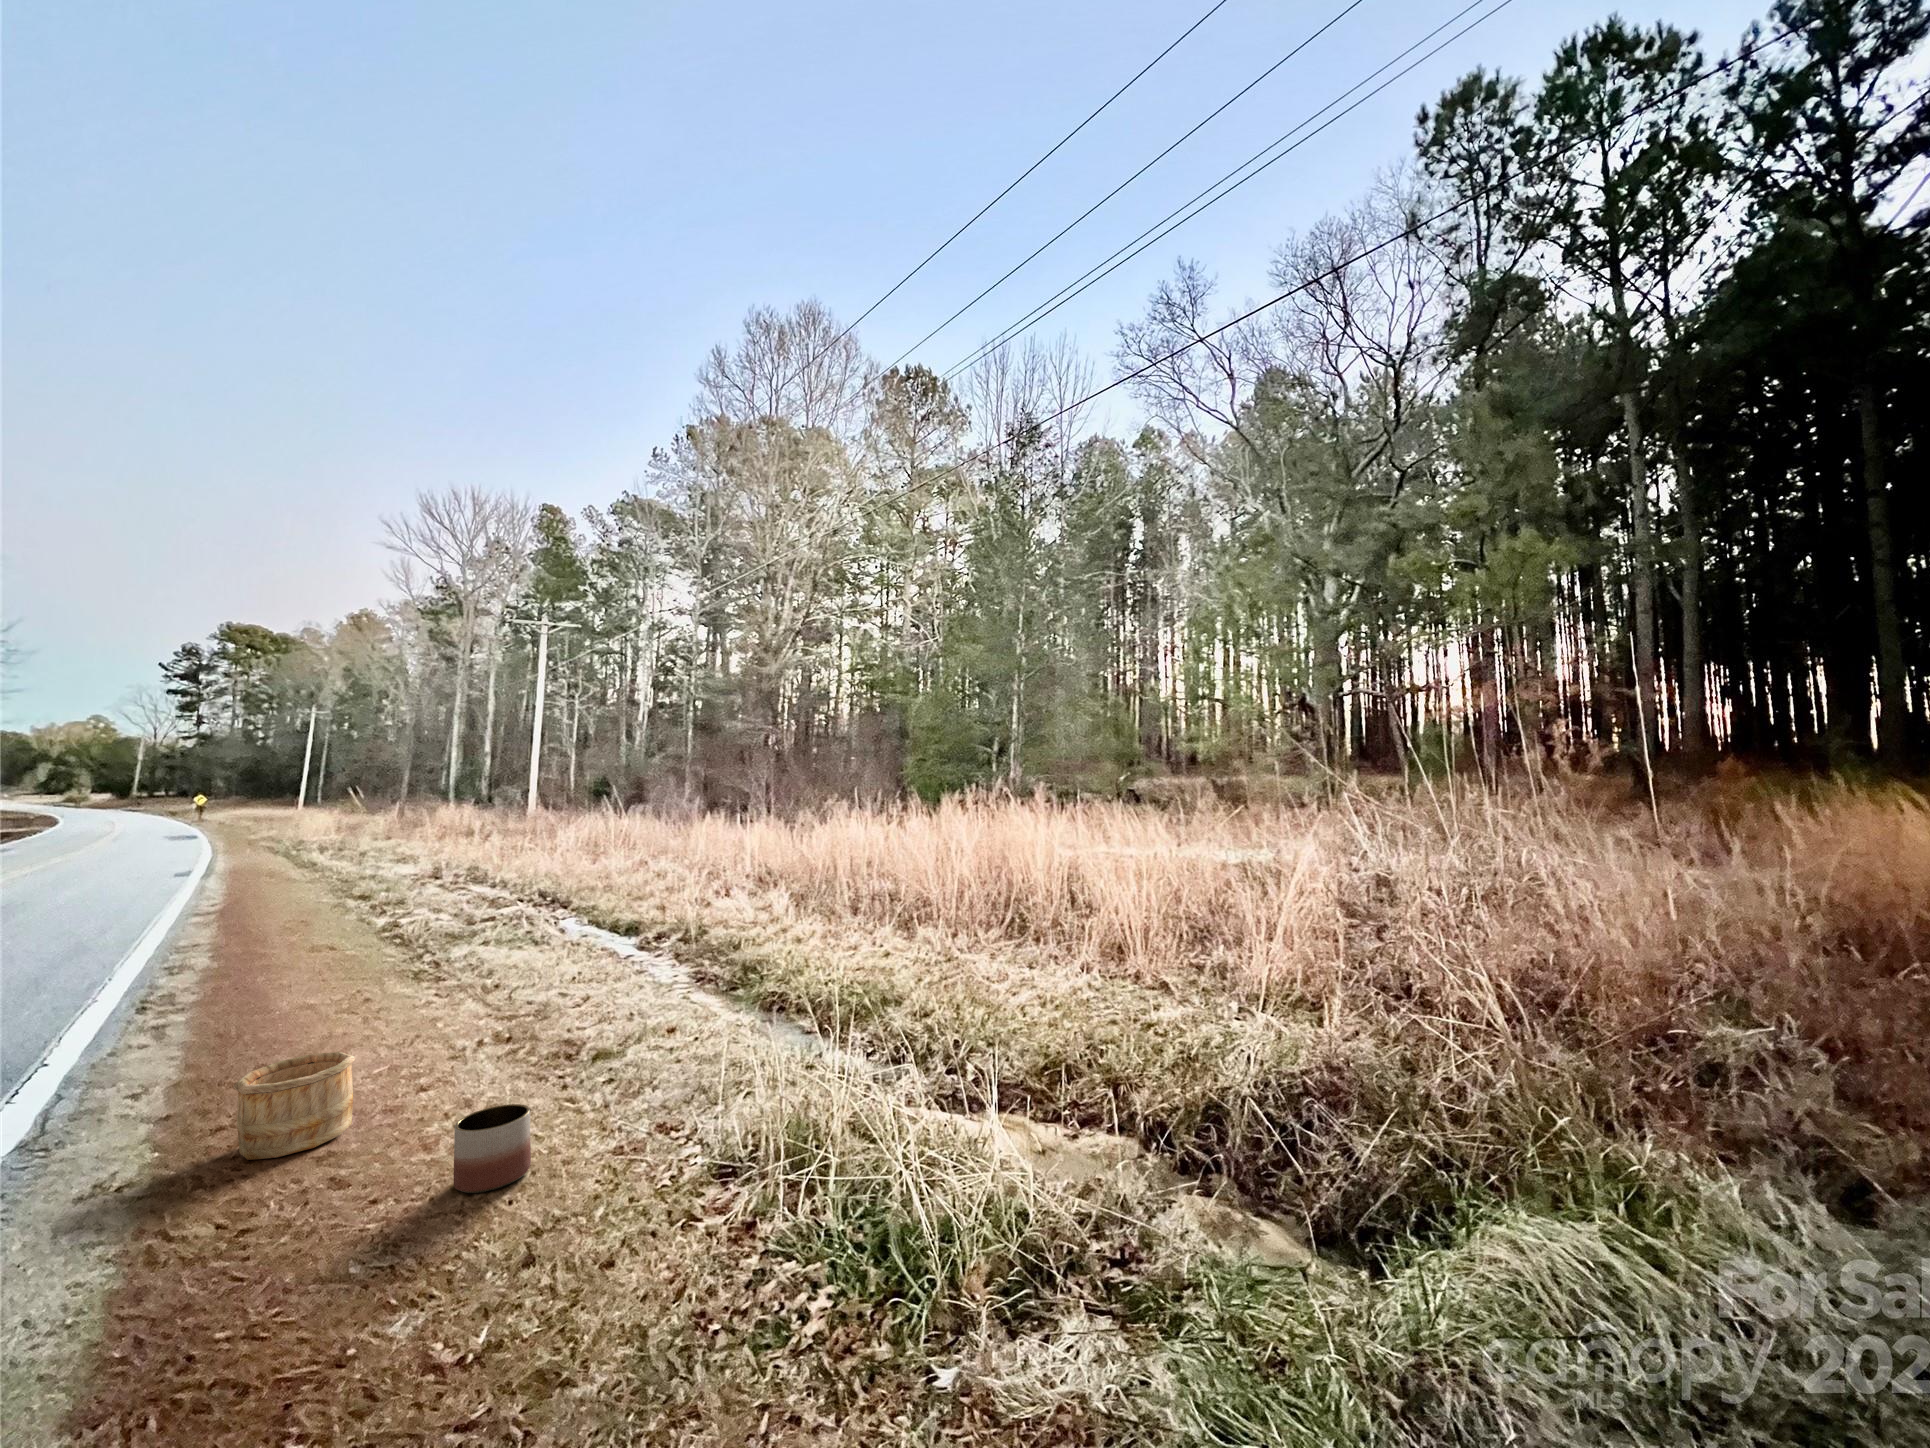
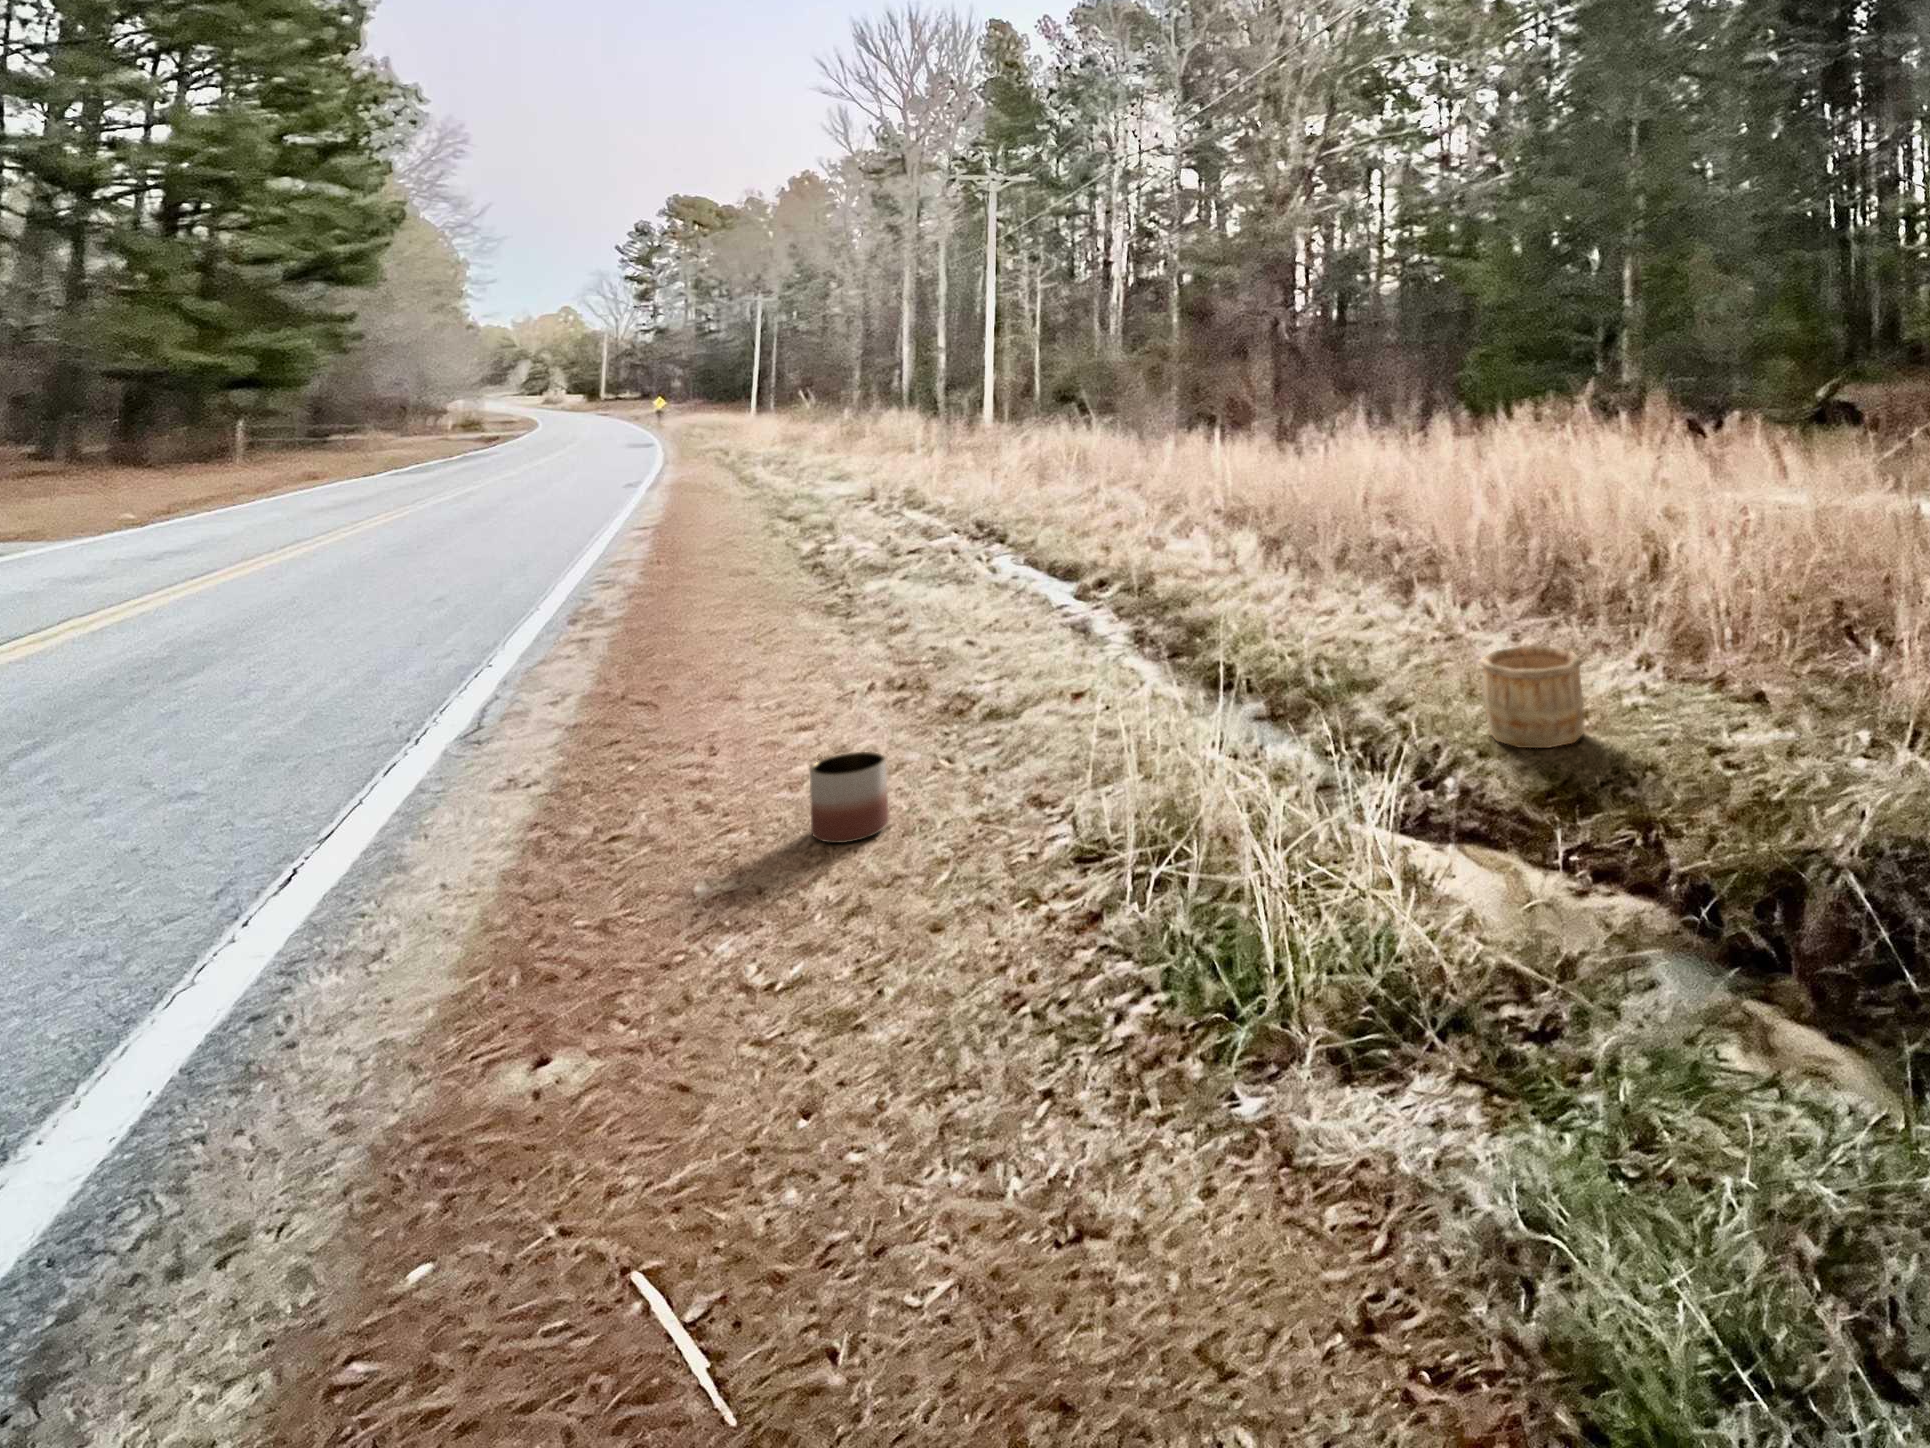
wooden bucket: present [233,1052,355,1160] -> present [1480,646,1584,748]

